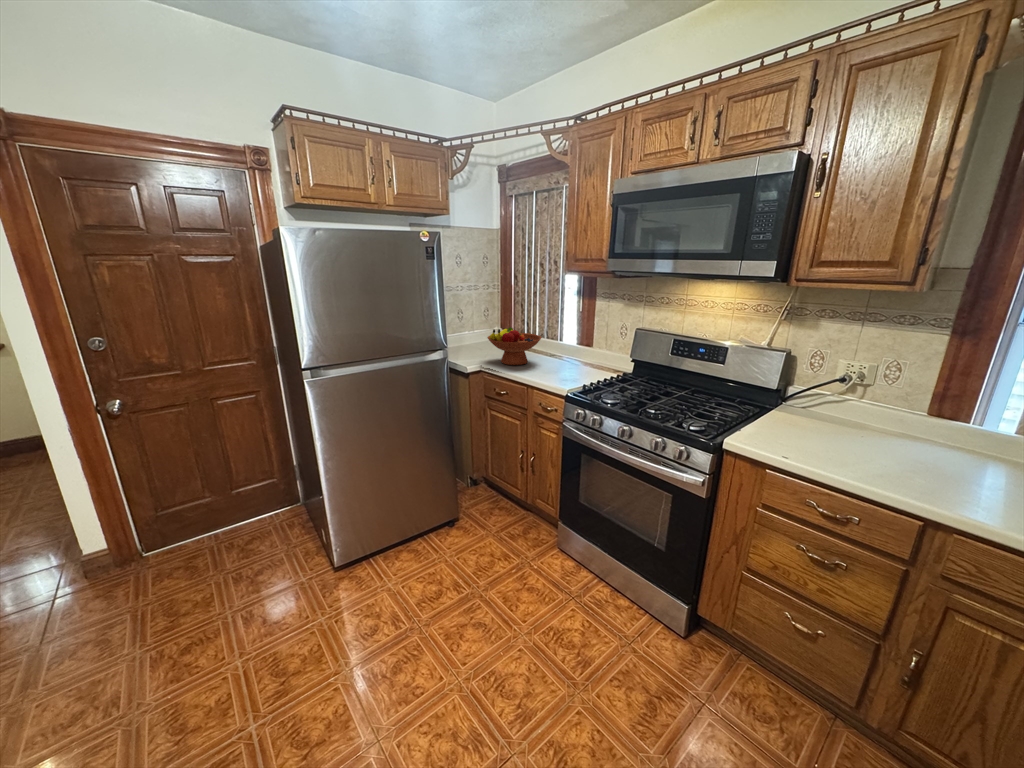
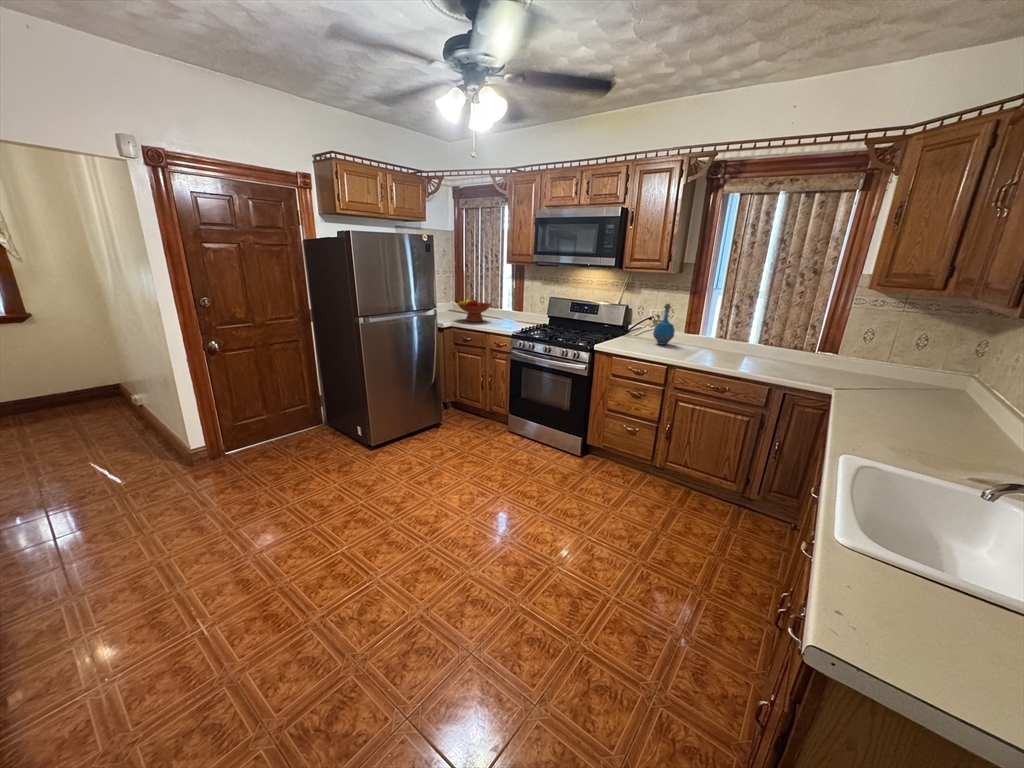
bottle: none [853,354,910,439] -> present [653,304,675,345]

